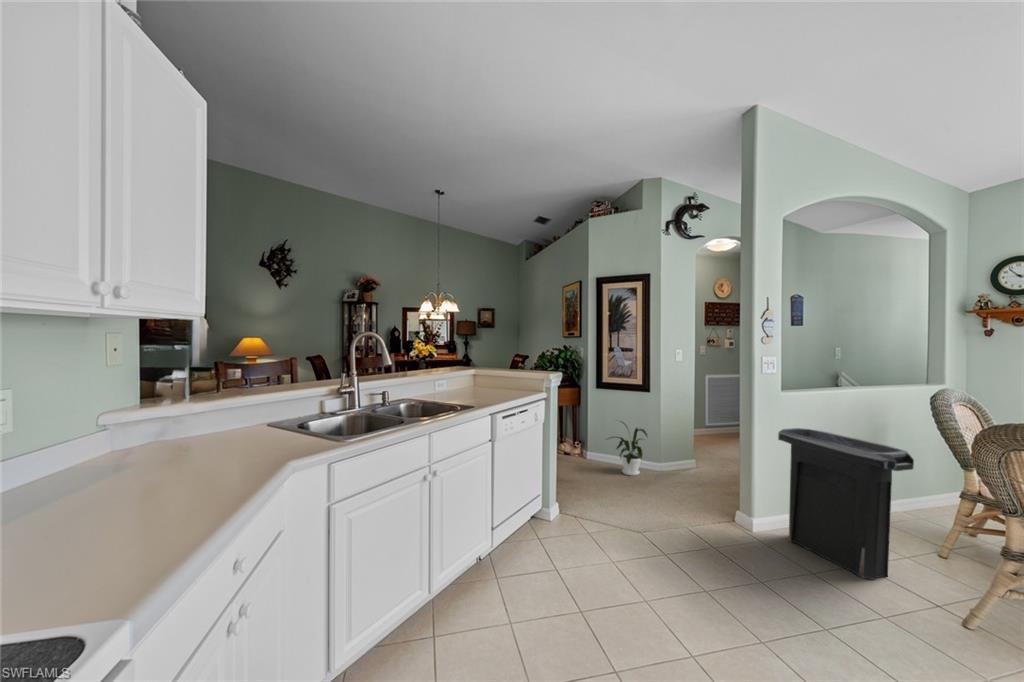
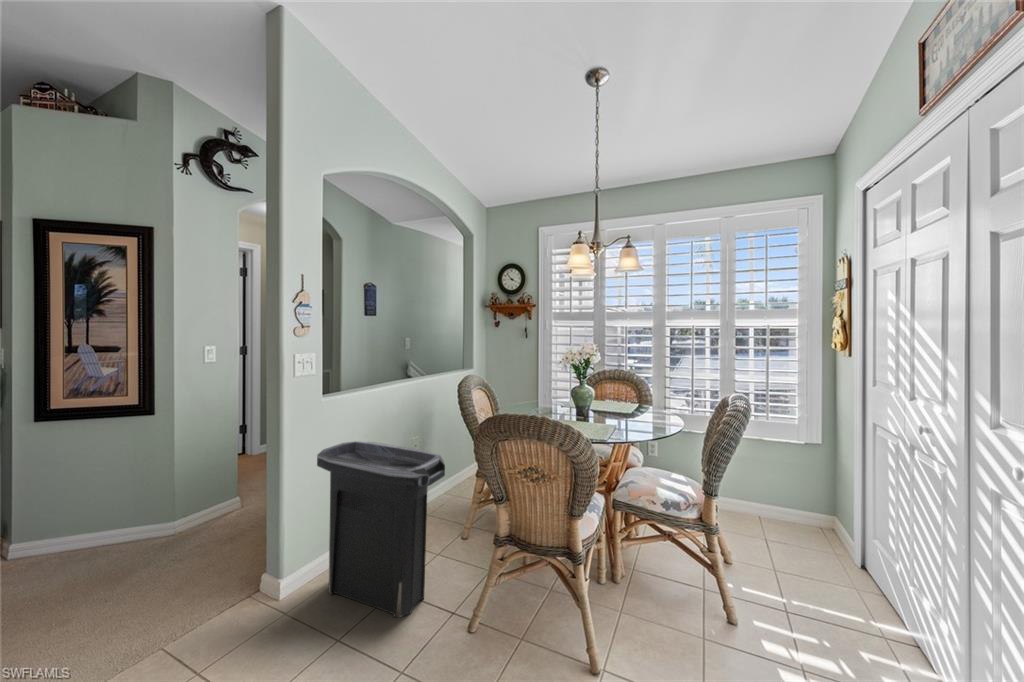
house plant: present [608,422,647,476] -> none [34,468,142,558]

